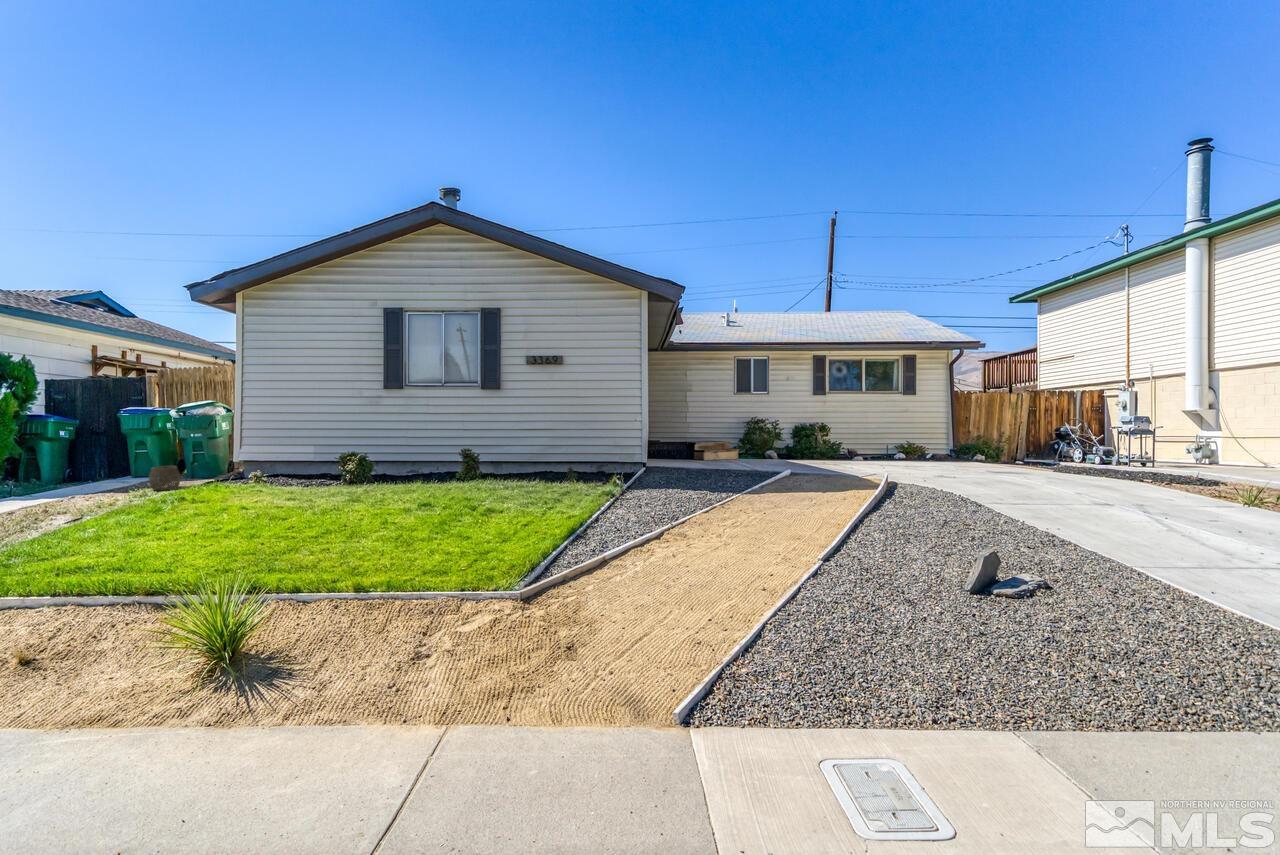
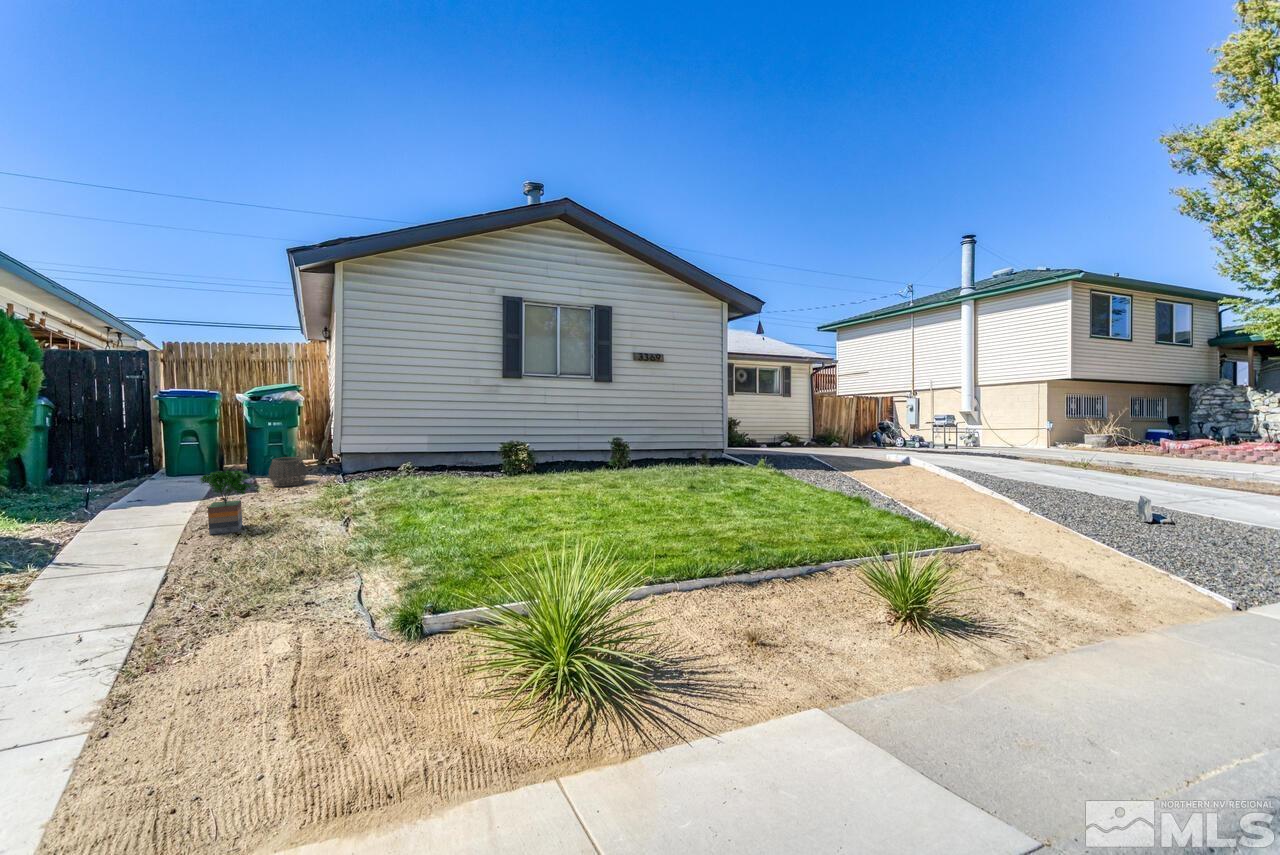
potted tree: none [38,472,78,520] -> present [200,470,251,535]

